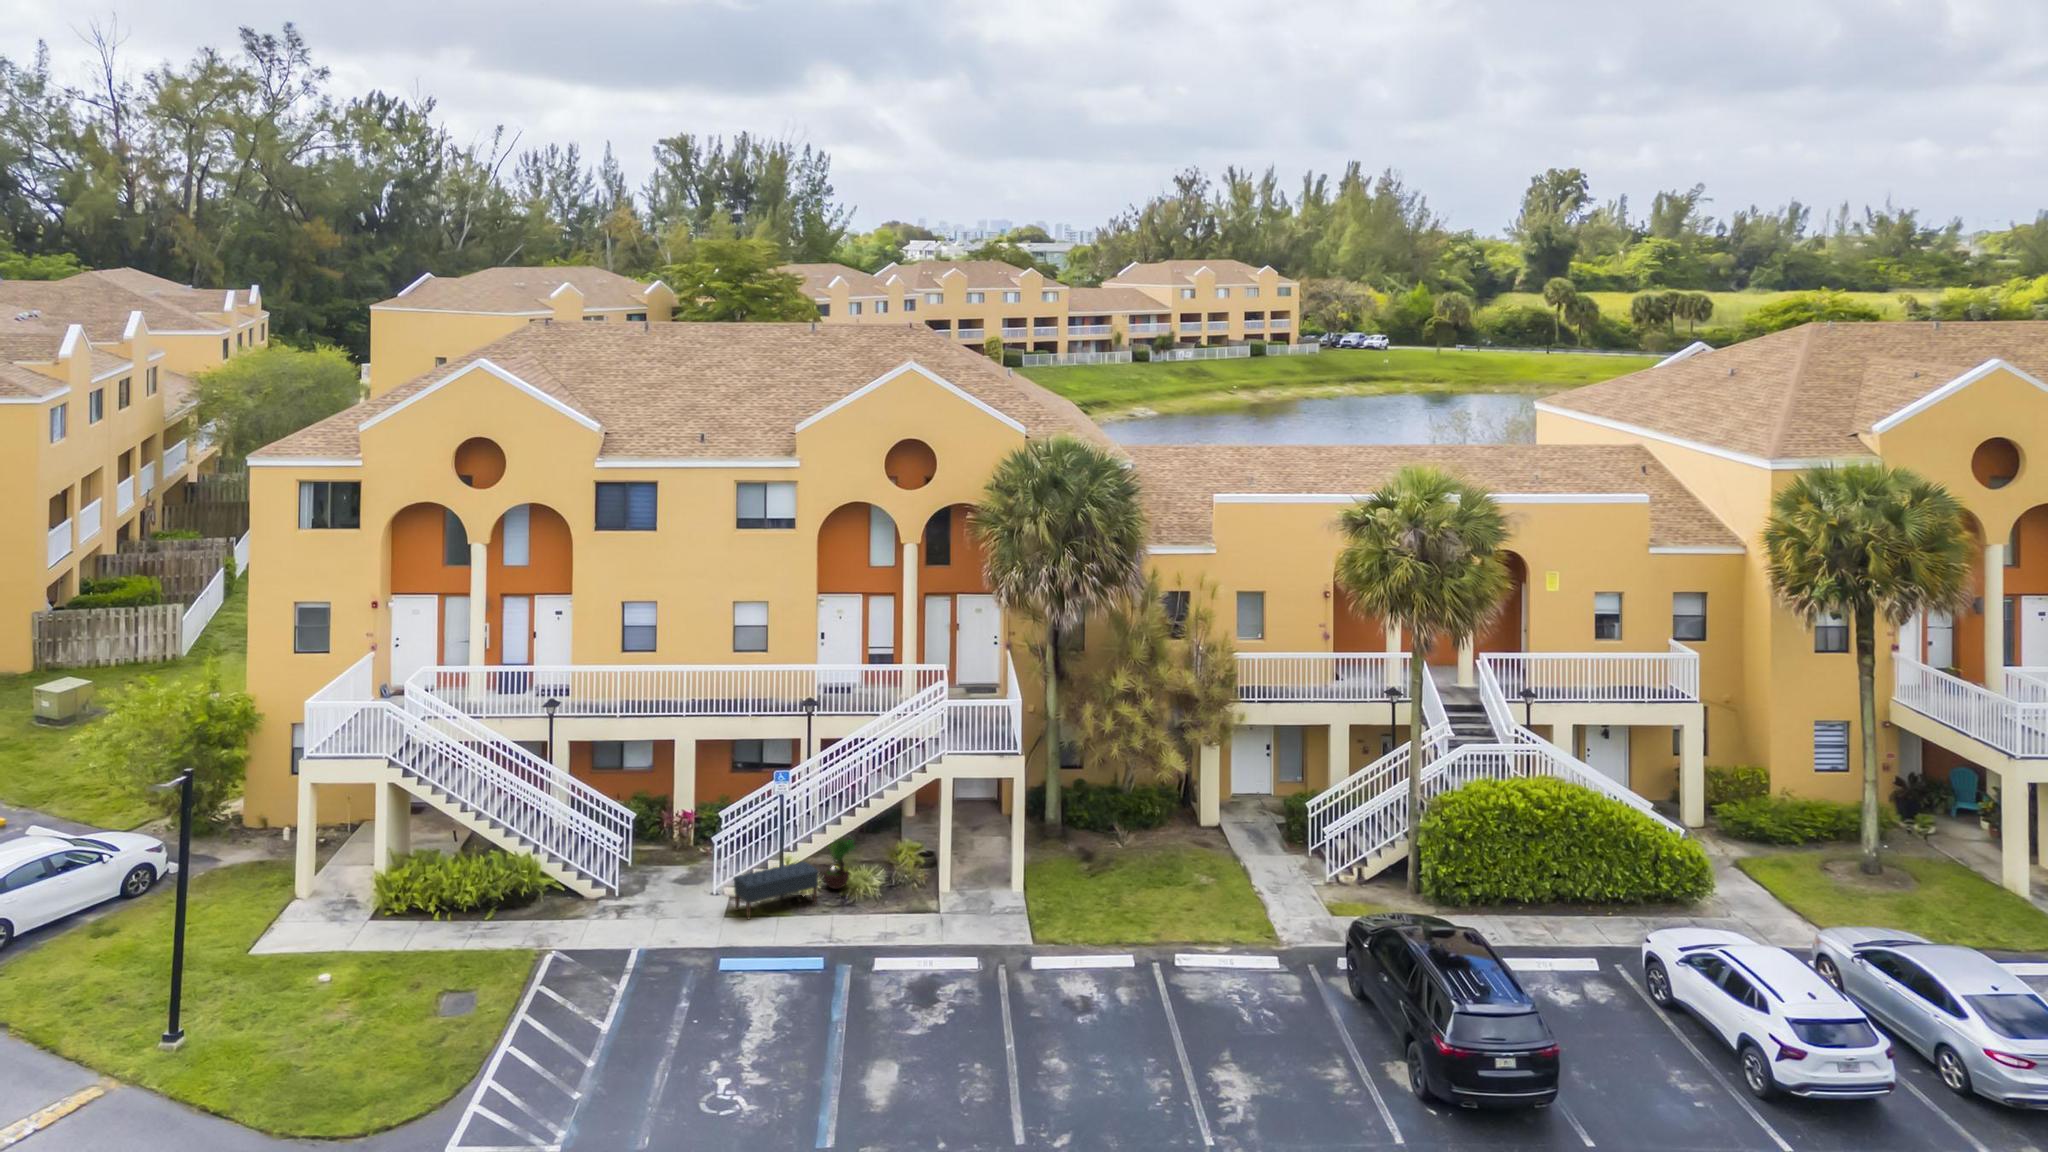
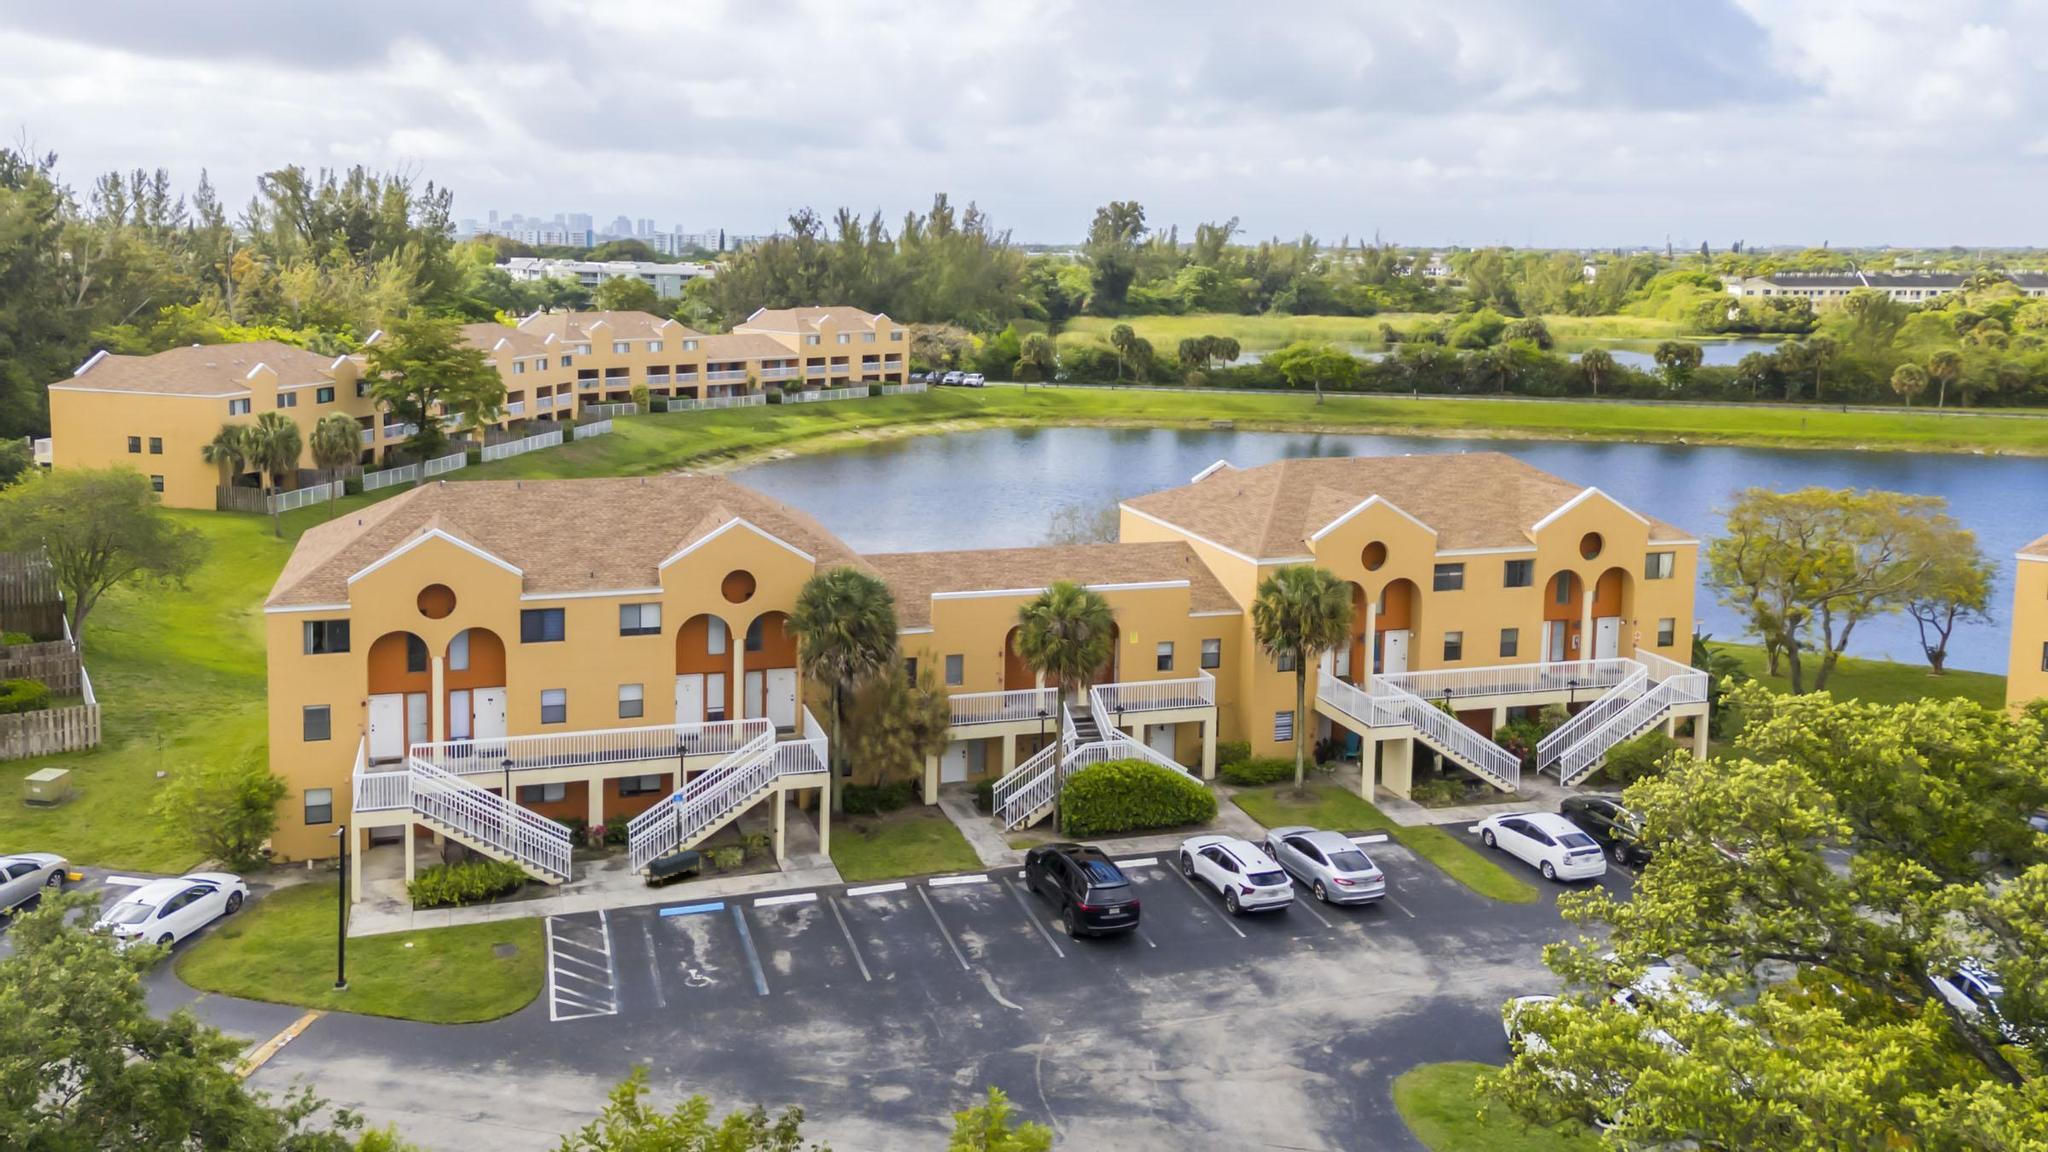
potted tree: present [824,839,853,889] -> none [699,831,720,865]

